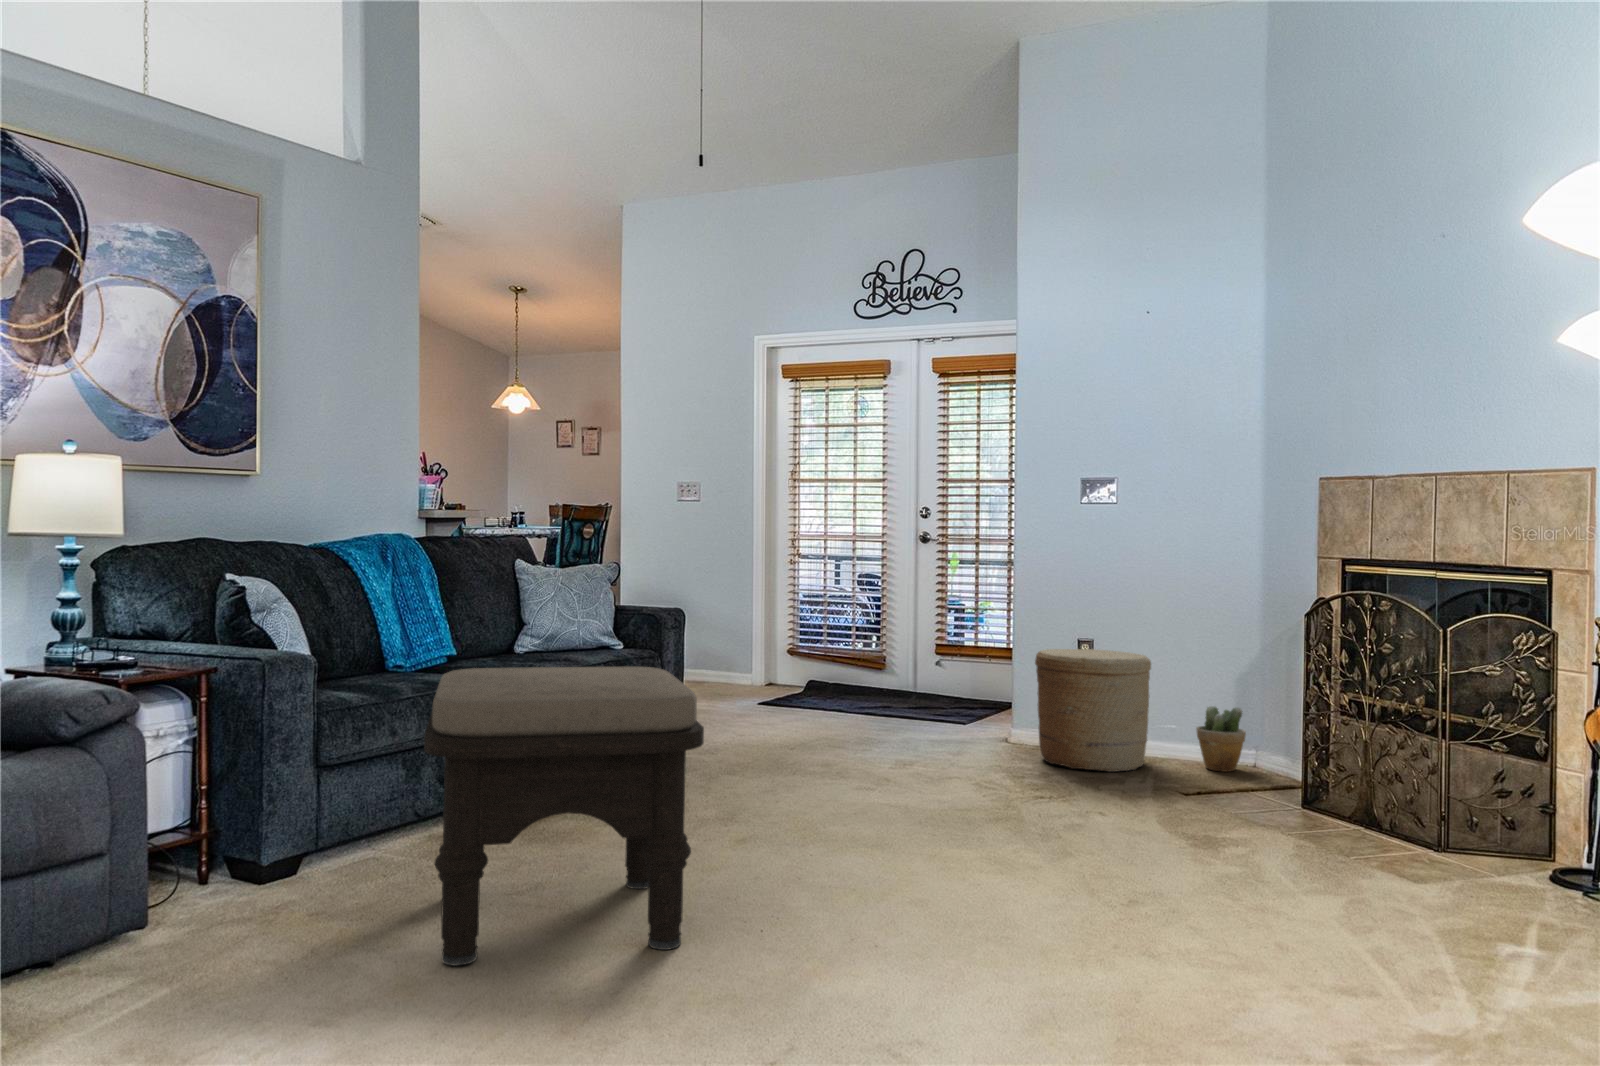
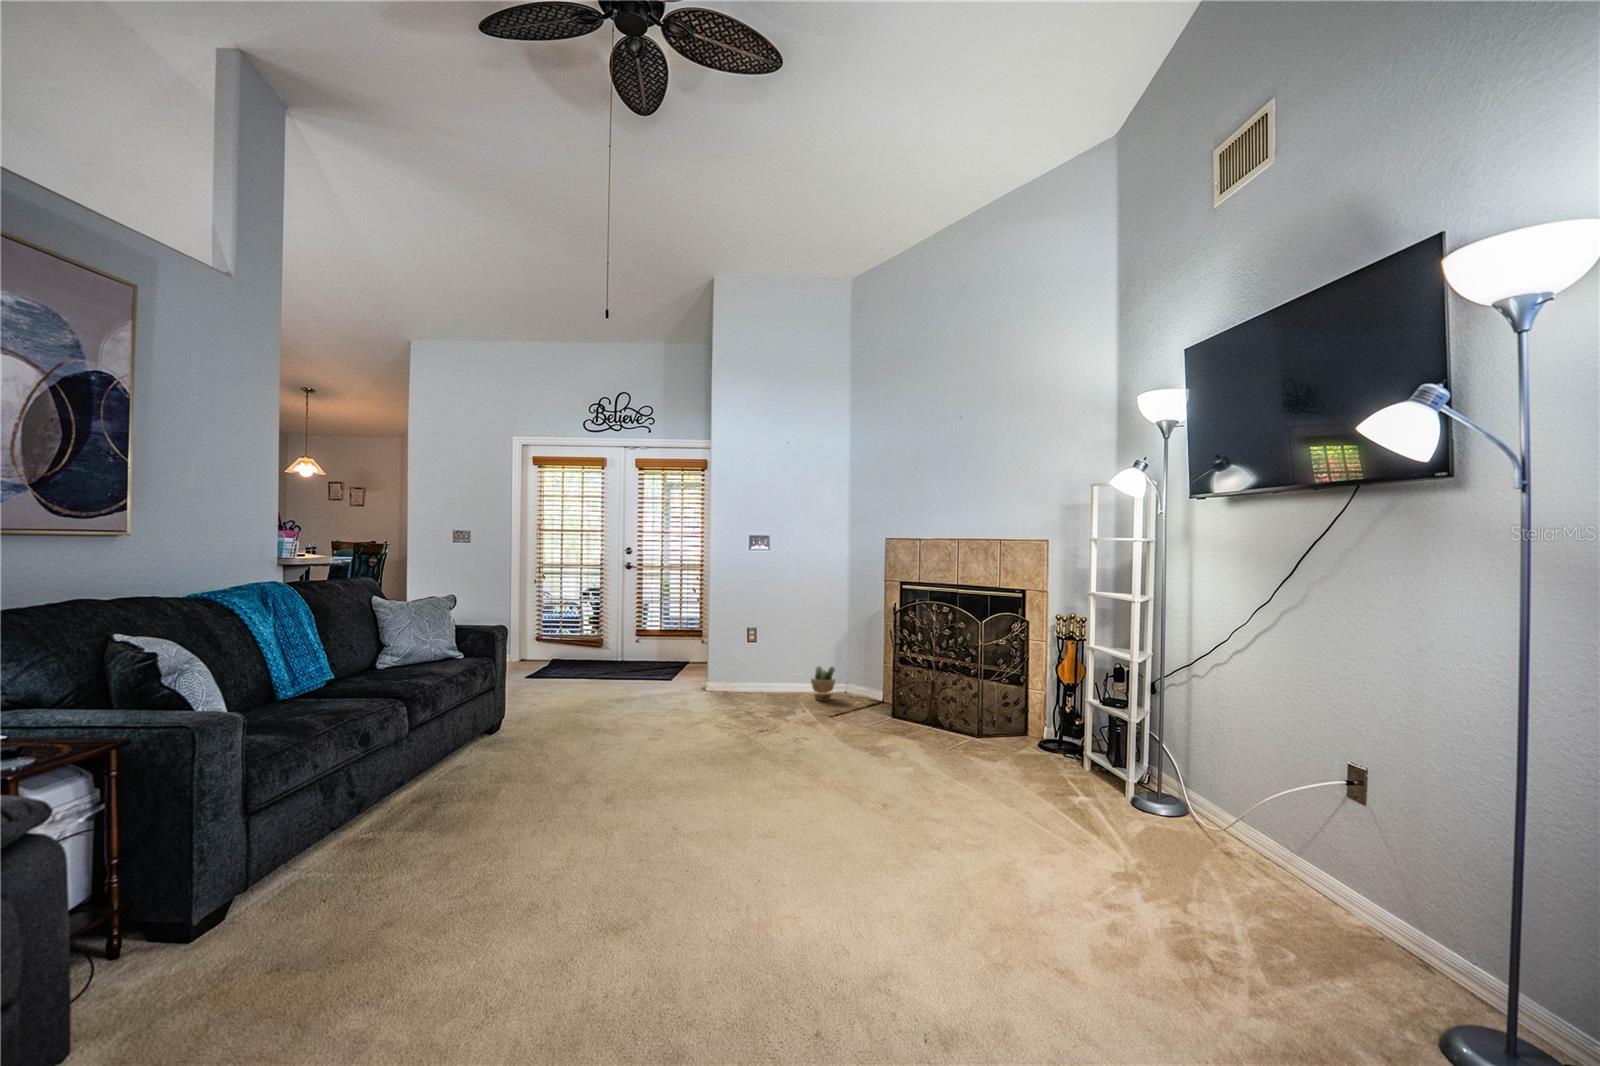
woven basket: present [1035,649,1151,772] -> none [728,637,791,709]
ottoman: present [424,666,704,966] -> none [408,695,655,973]

